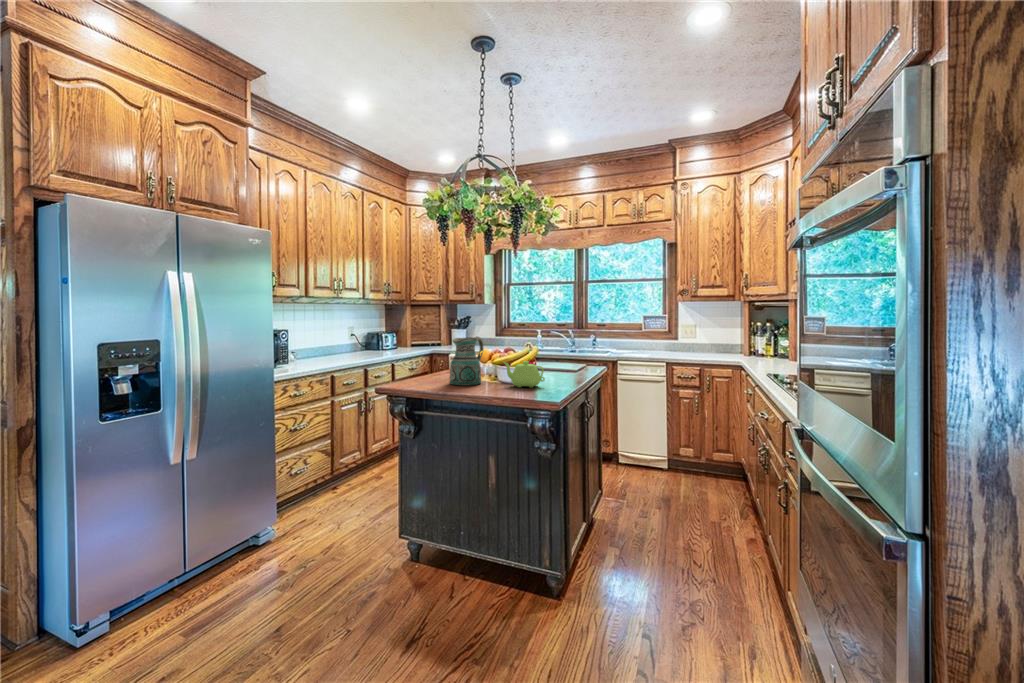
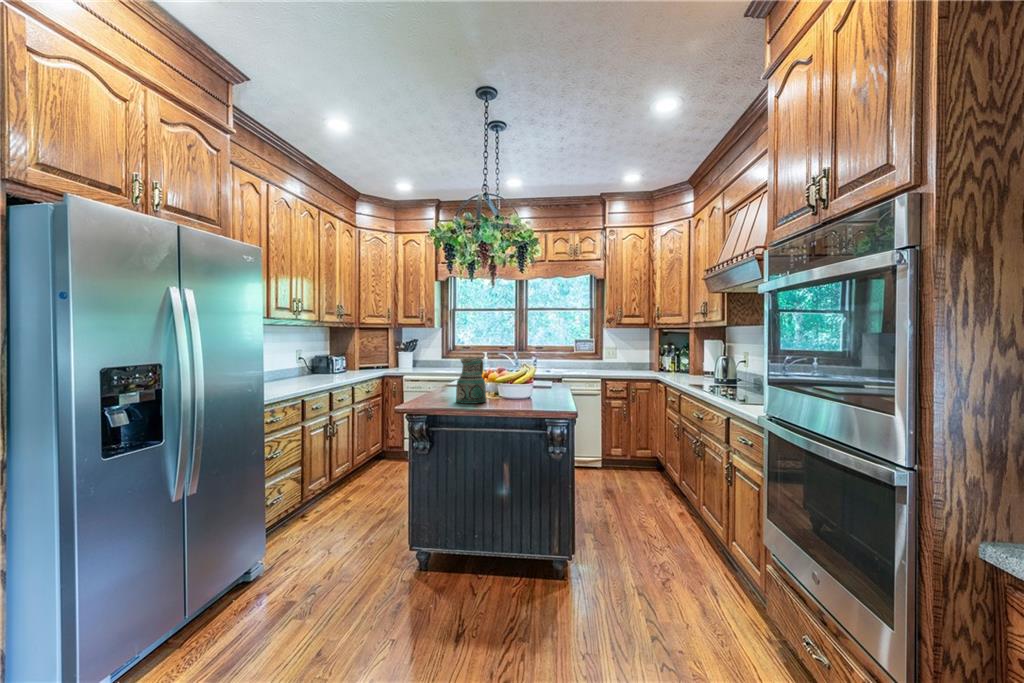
teapot: present [504,361,545,388] -> none [509,379,548,403]

